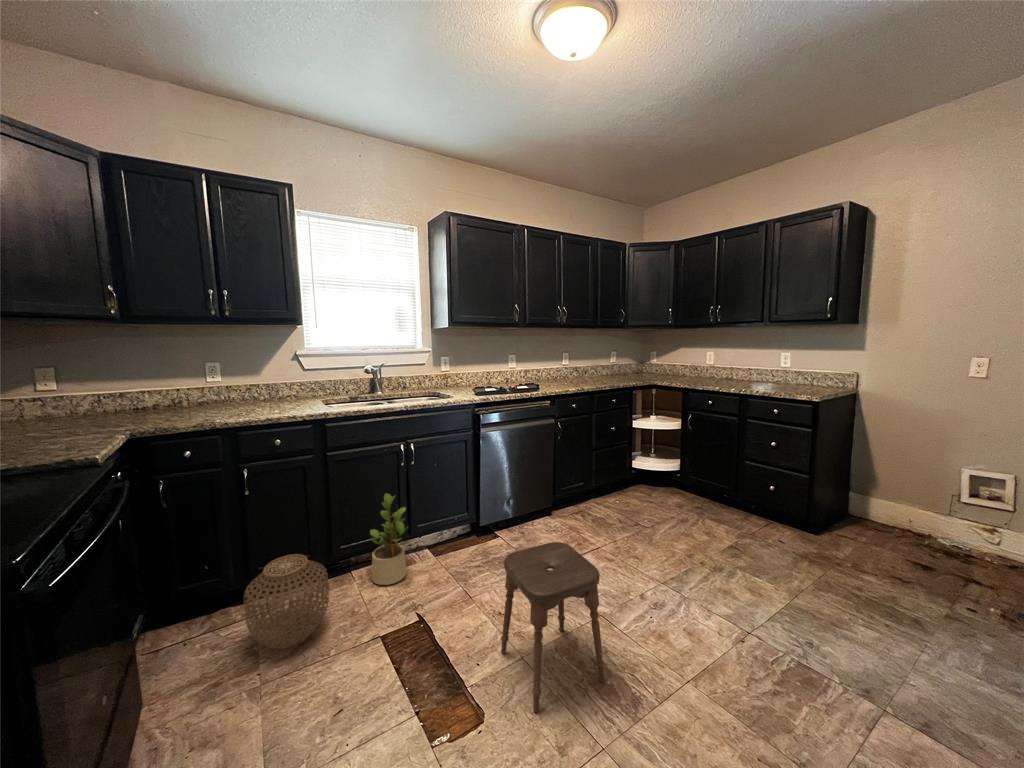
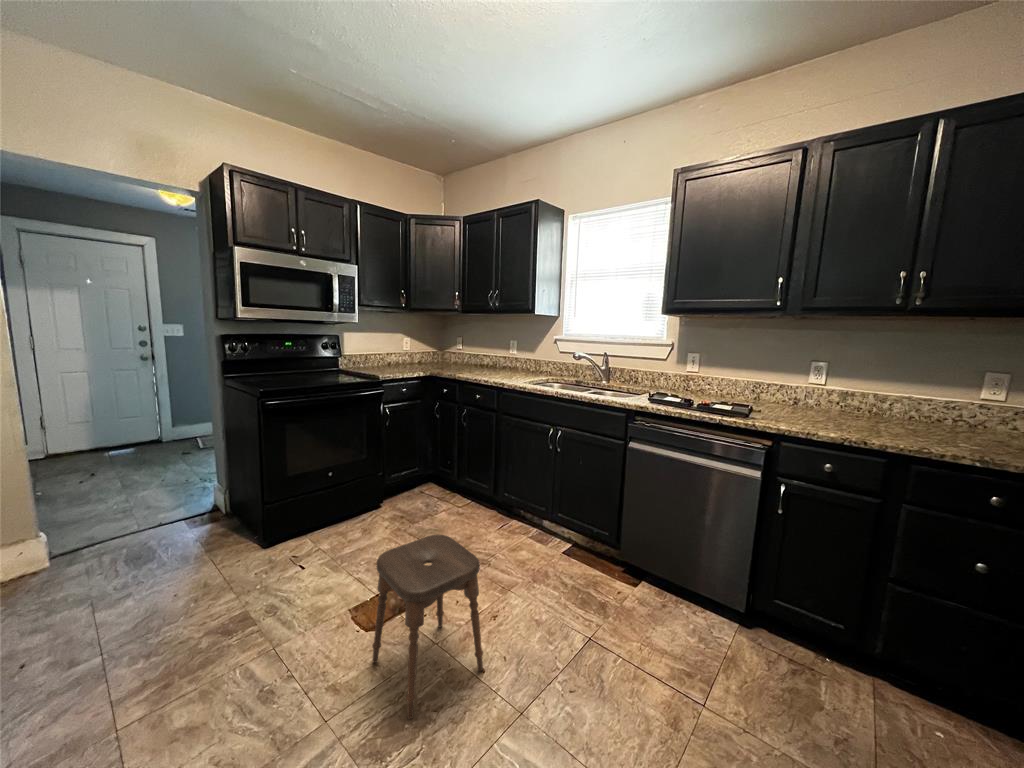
potted plant: present [370,494,407,585] -> none [502,463,544,543]
woven basket: present [244,554,329,649] -> none [418,469,467,527]

